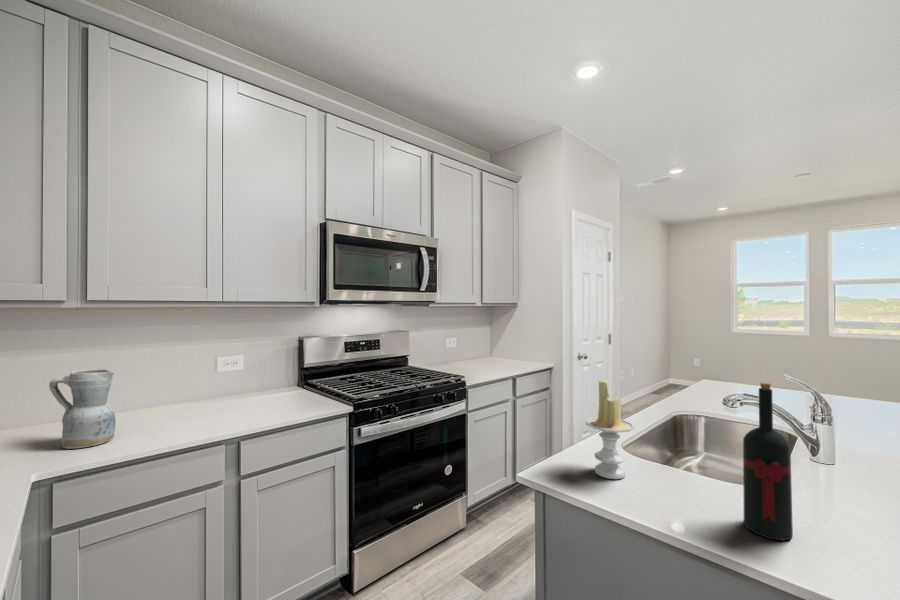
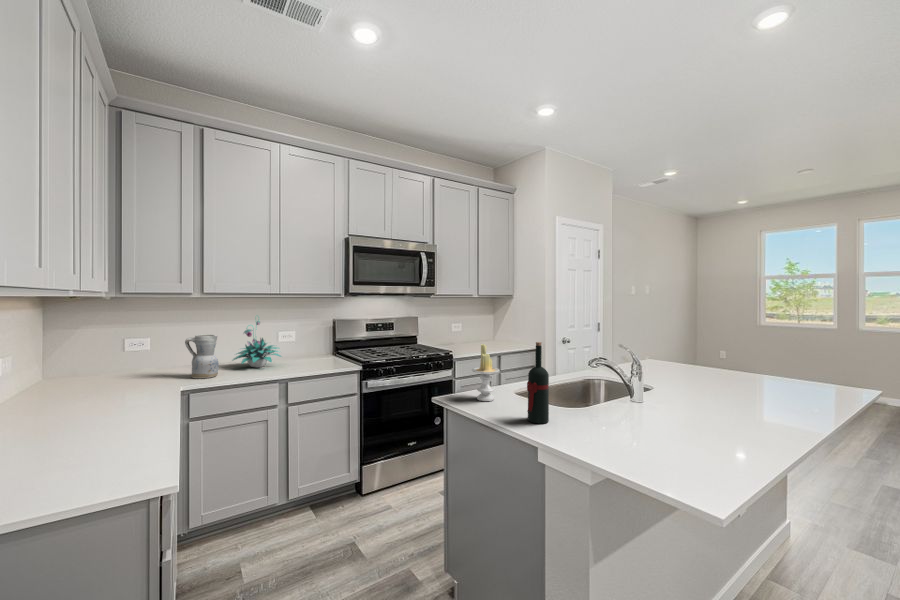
plant: none [140,334,227,416] -> present [233,320,281,367]

